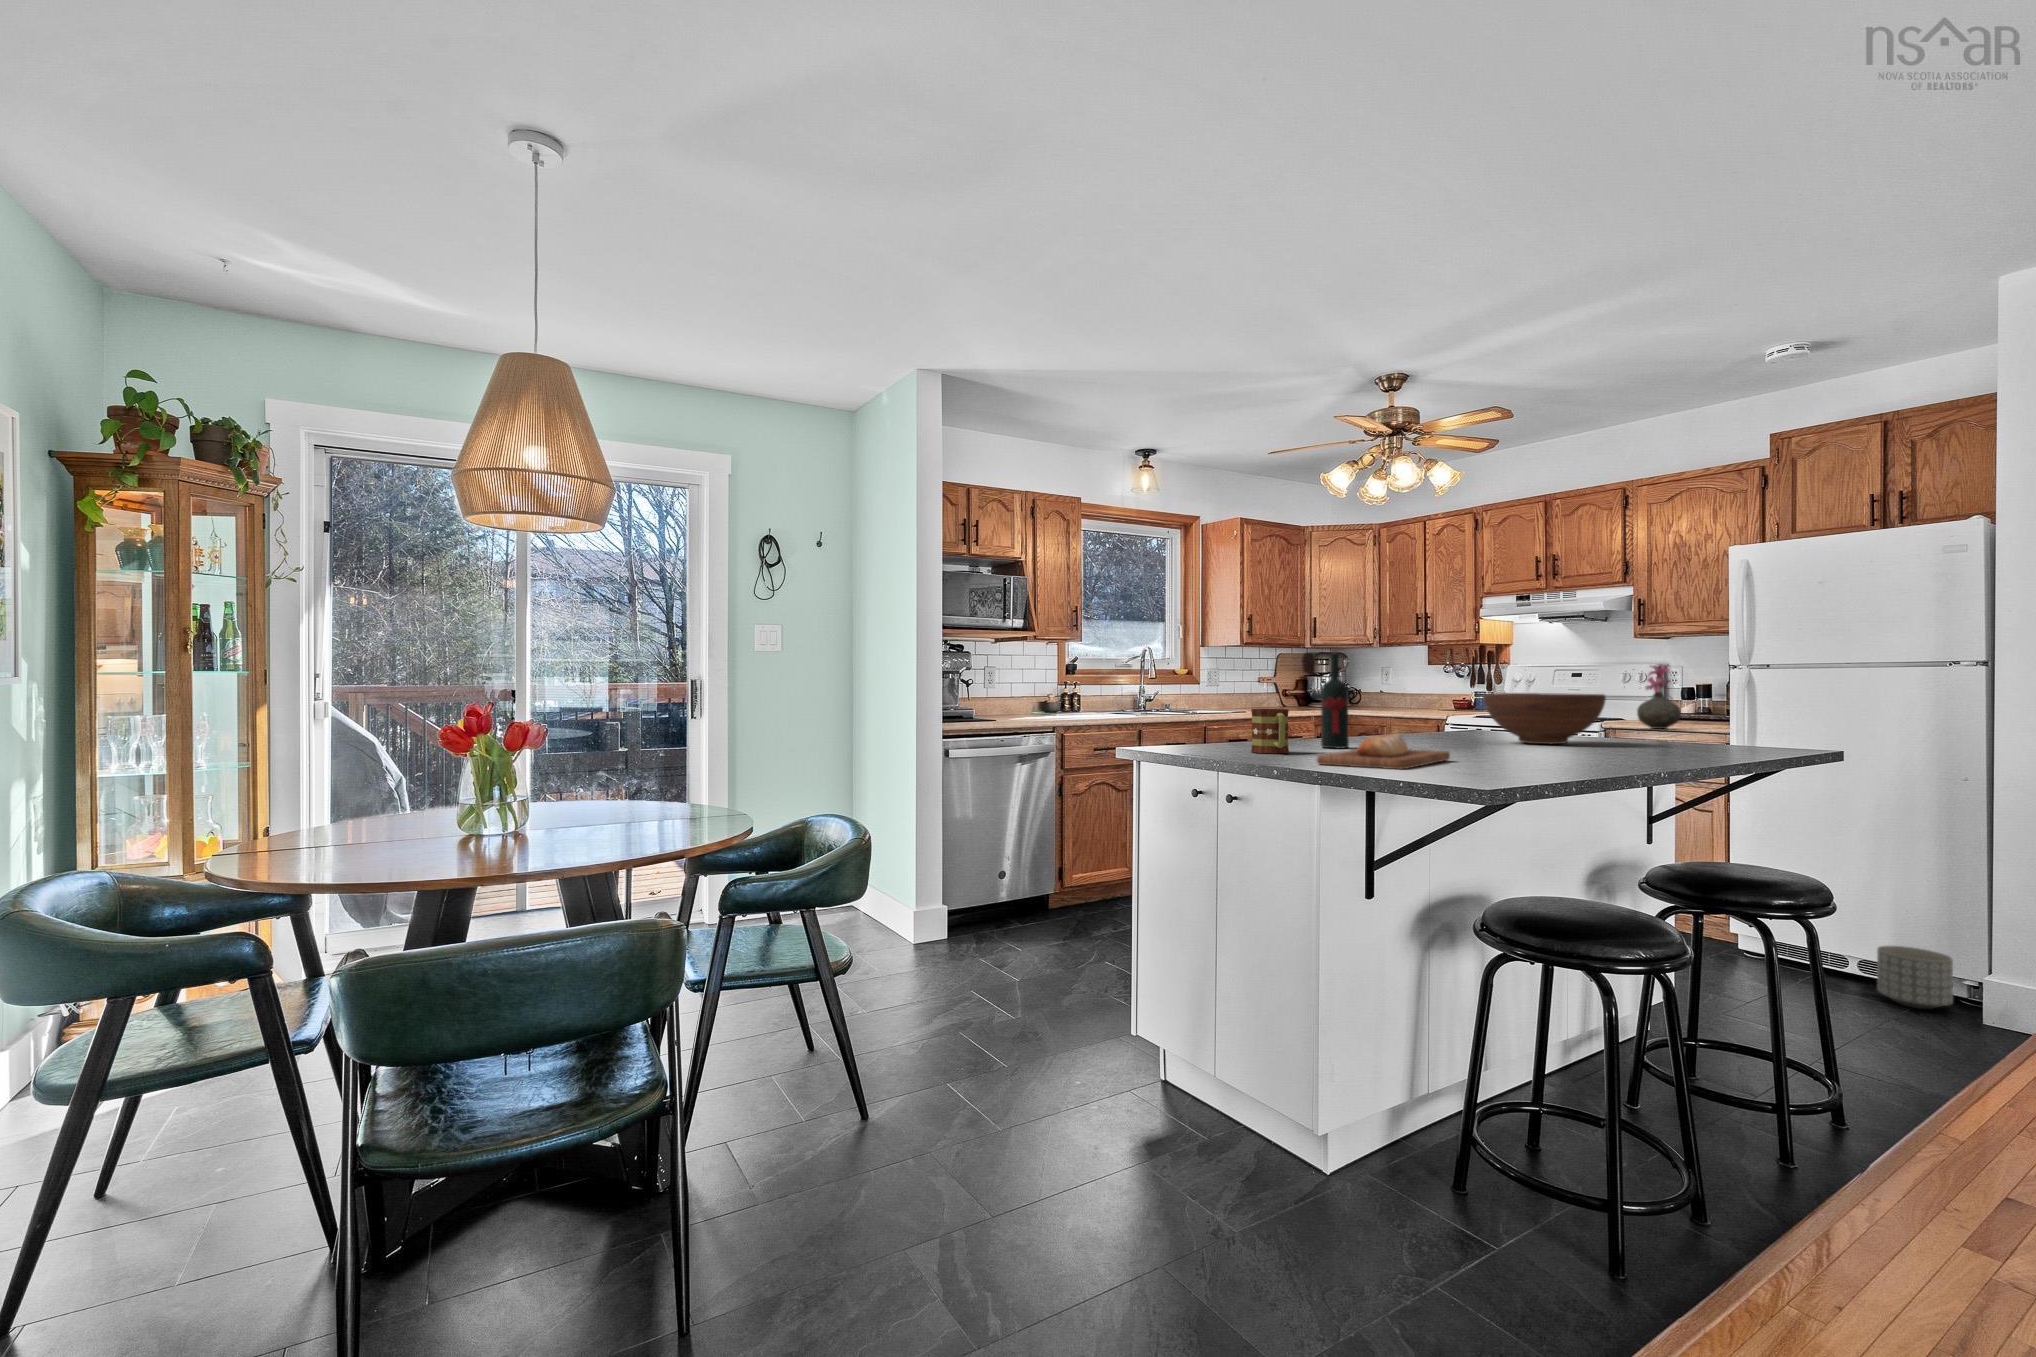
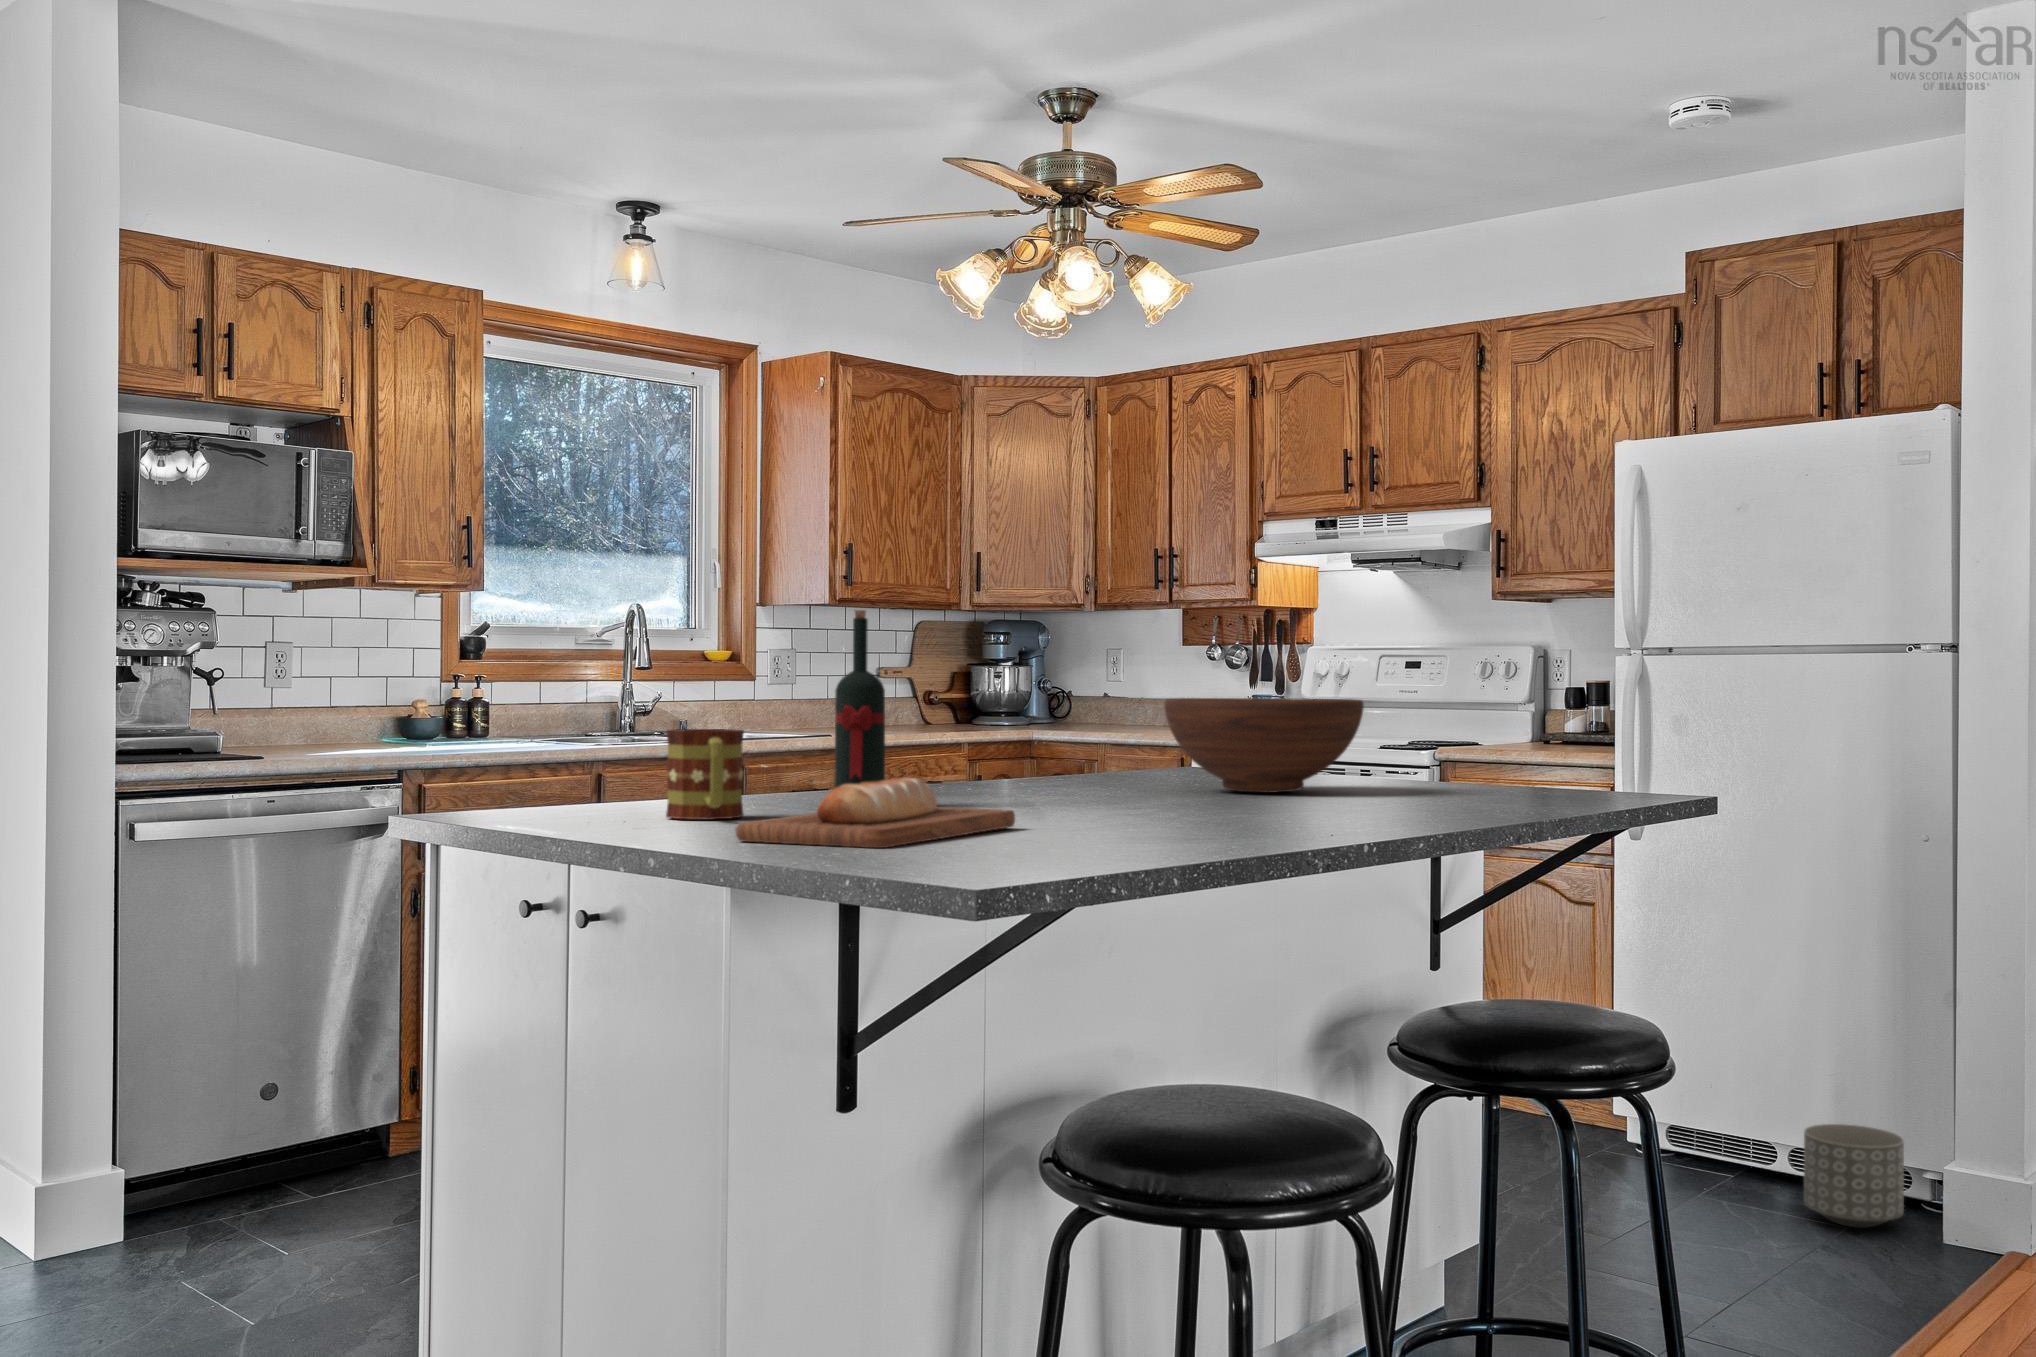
vase: present [1637,665,1681,729] -> none [1488,647,1554,762]

